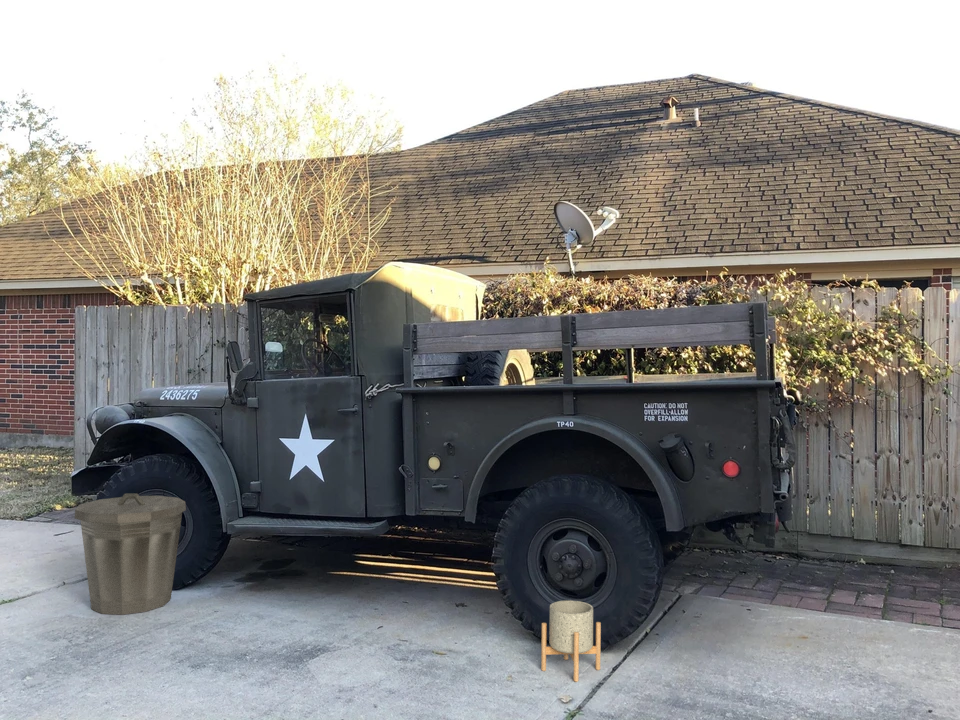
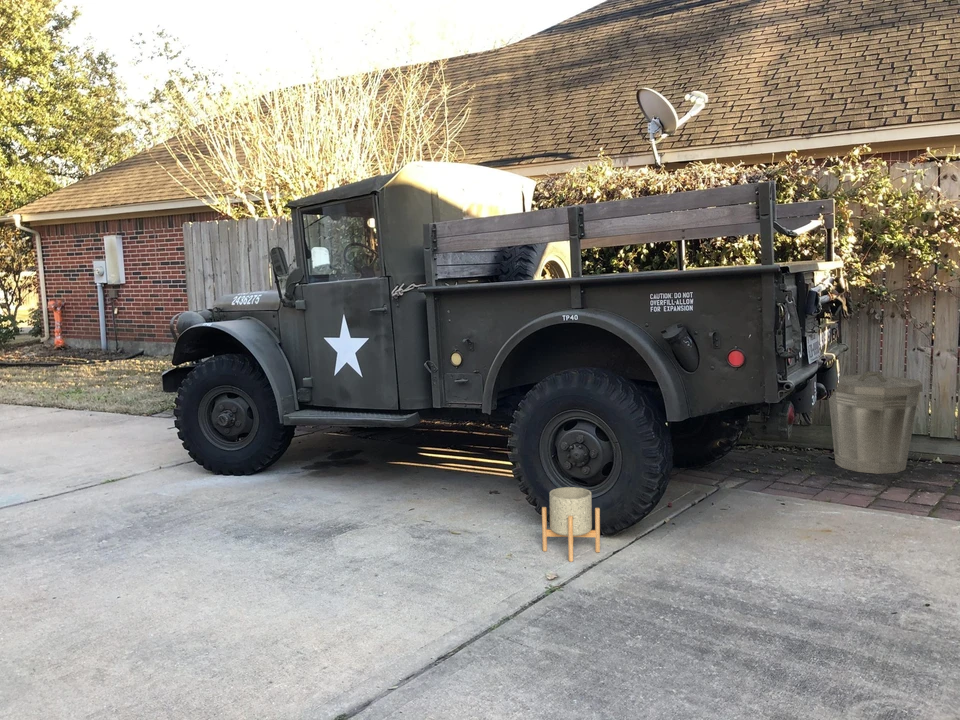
trash can: present [75,493,186,615] -> present [829,371,923,474]

